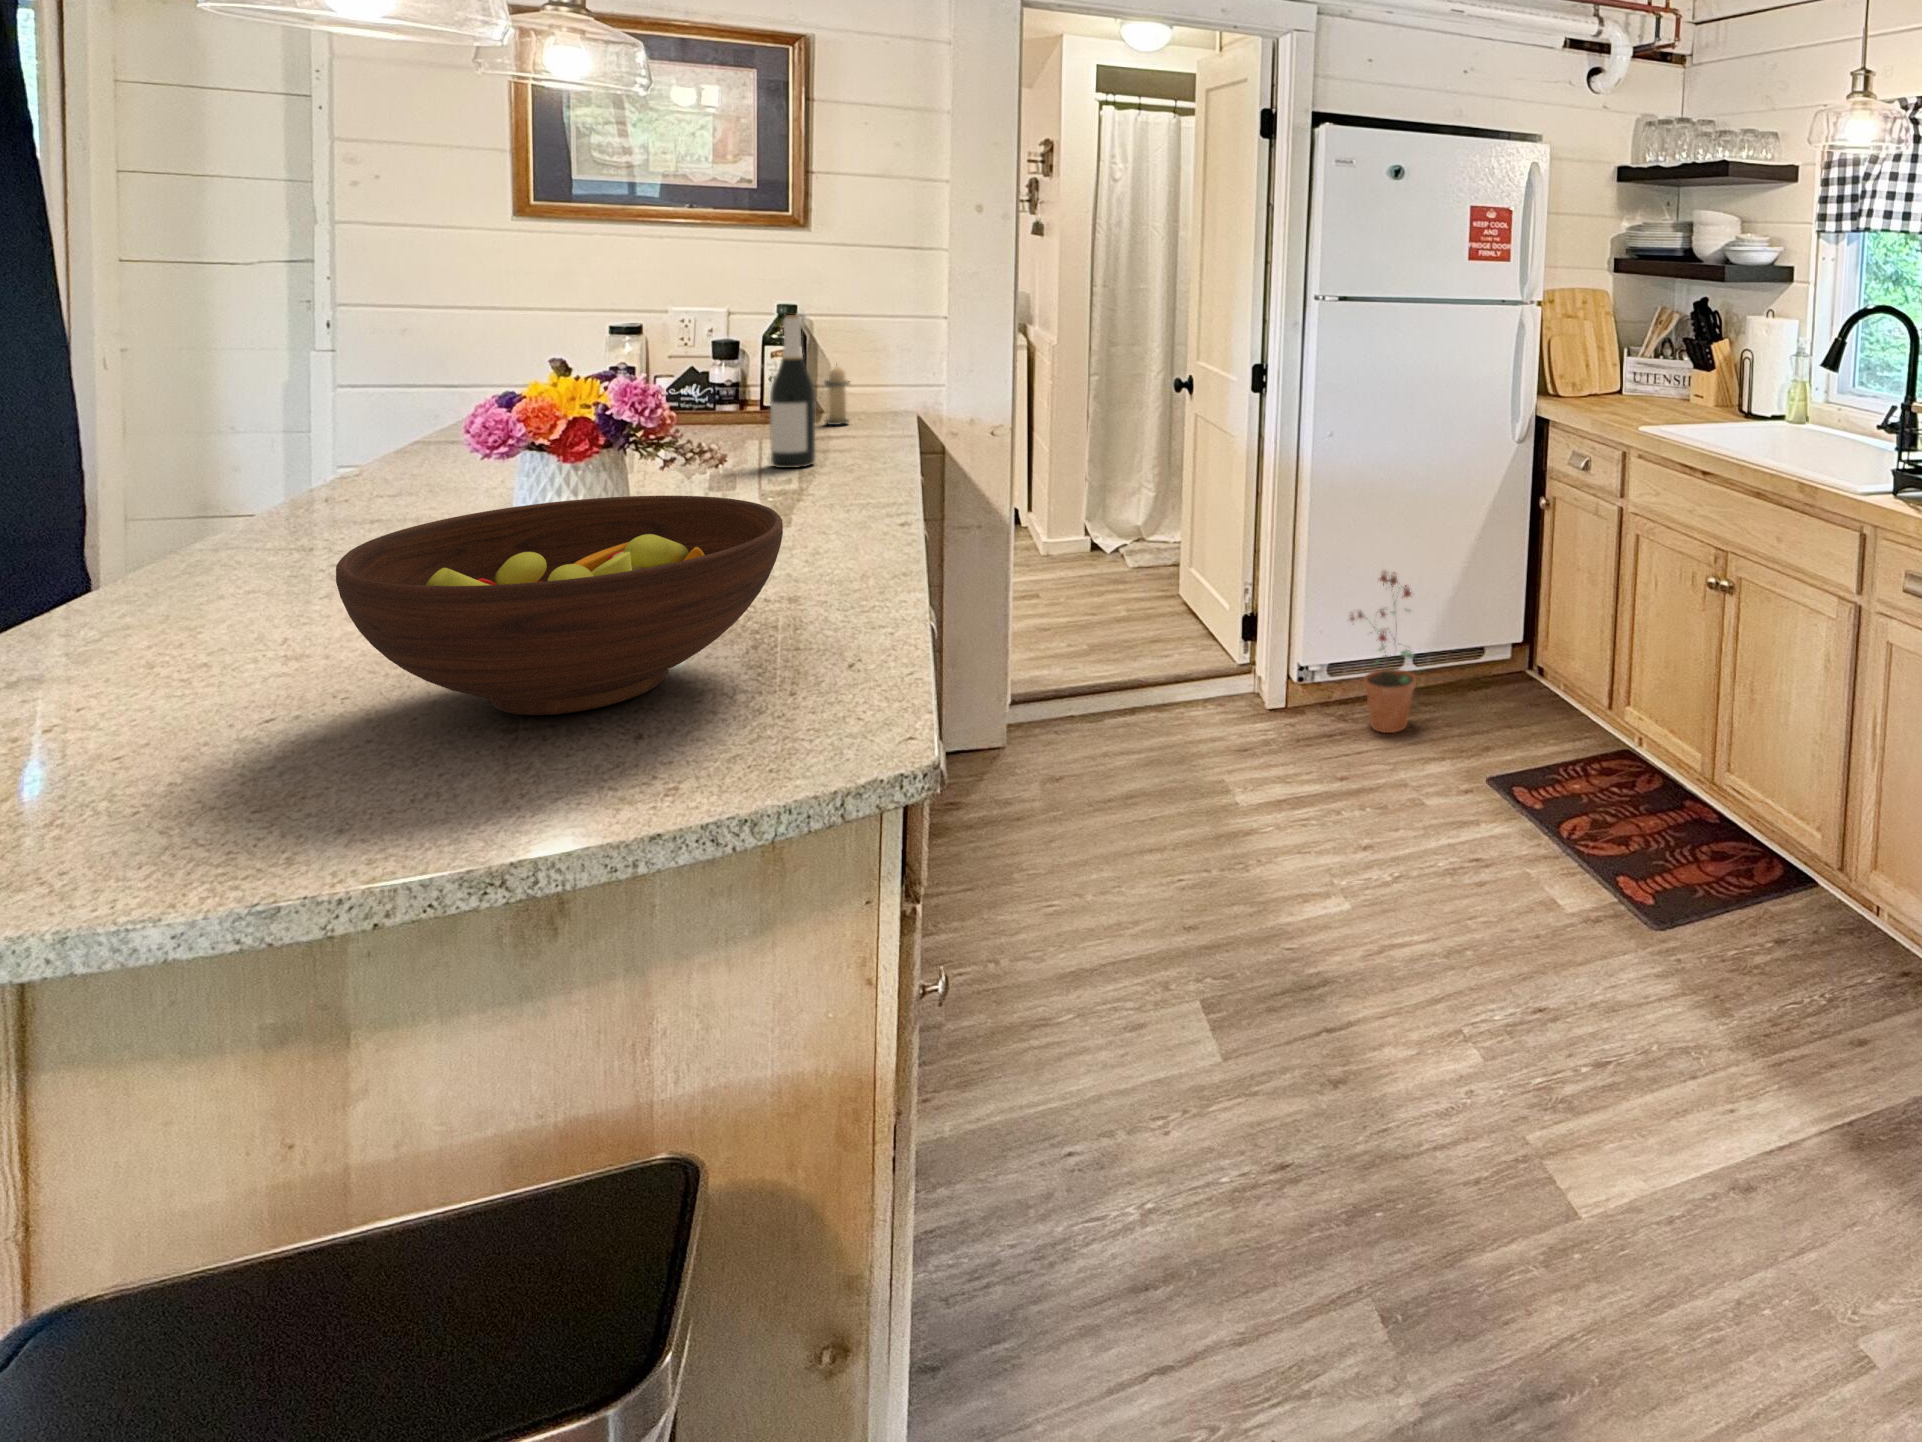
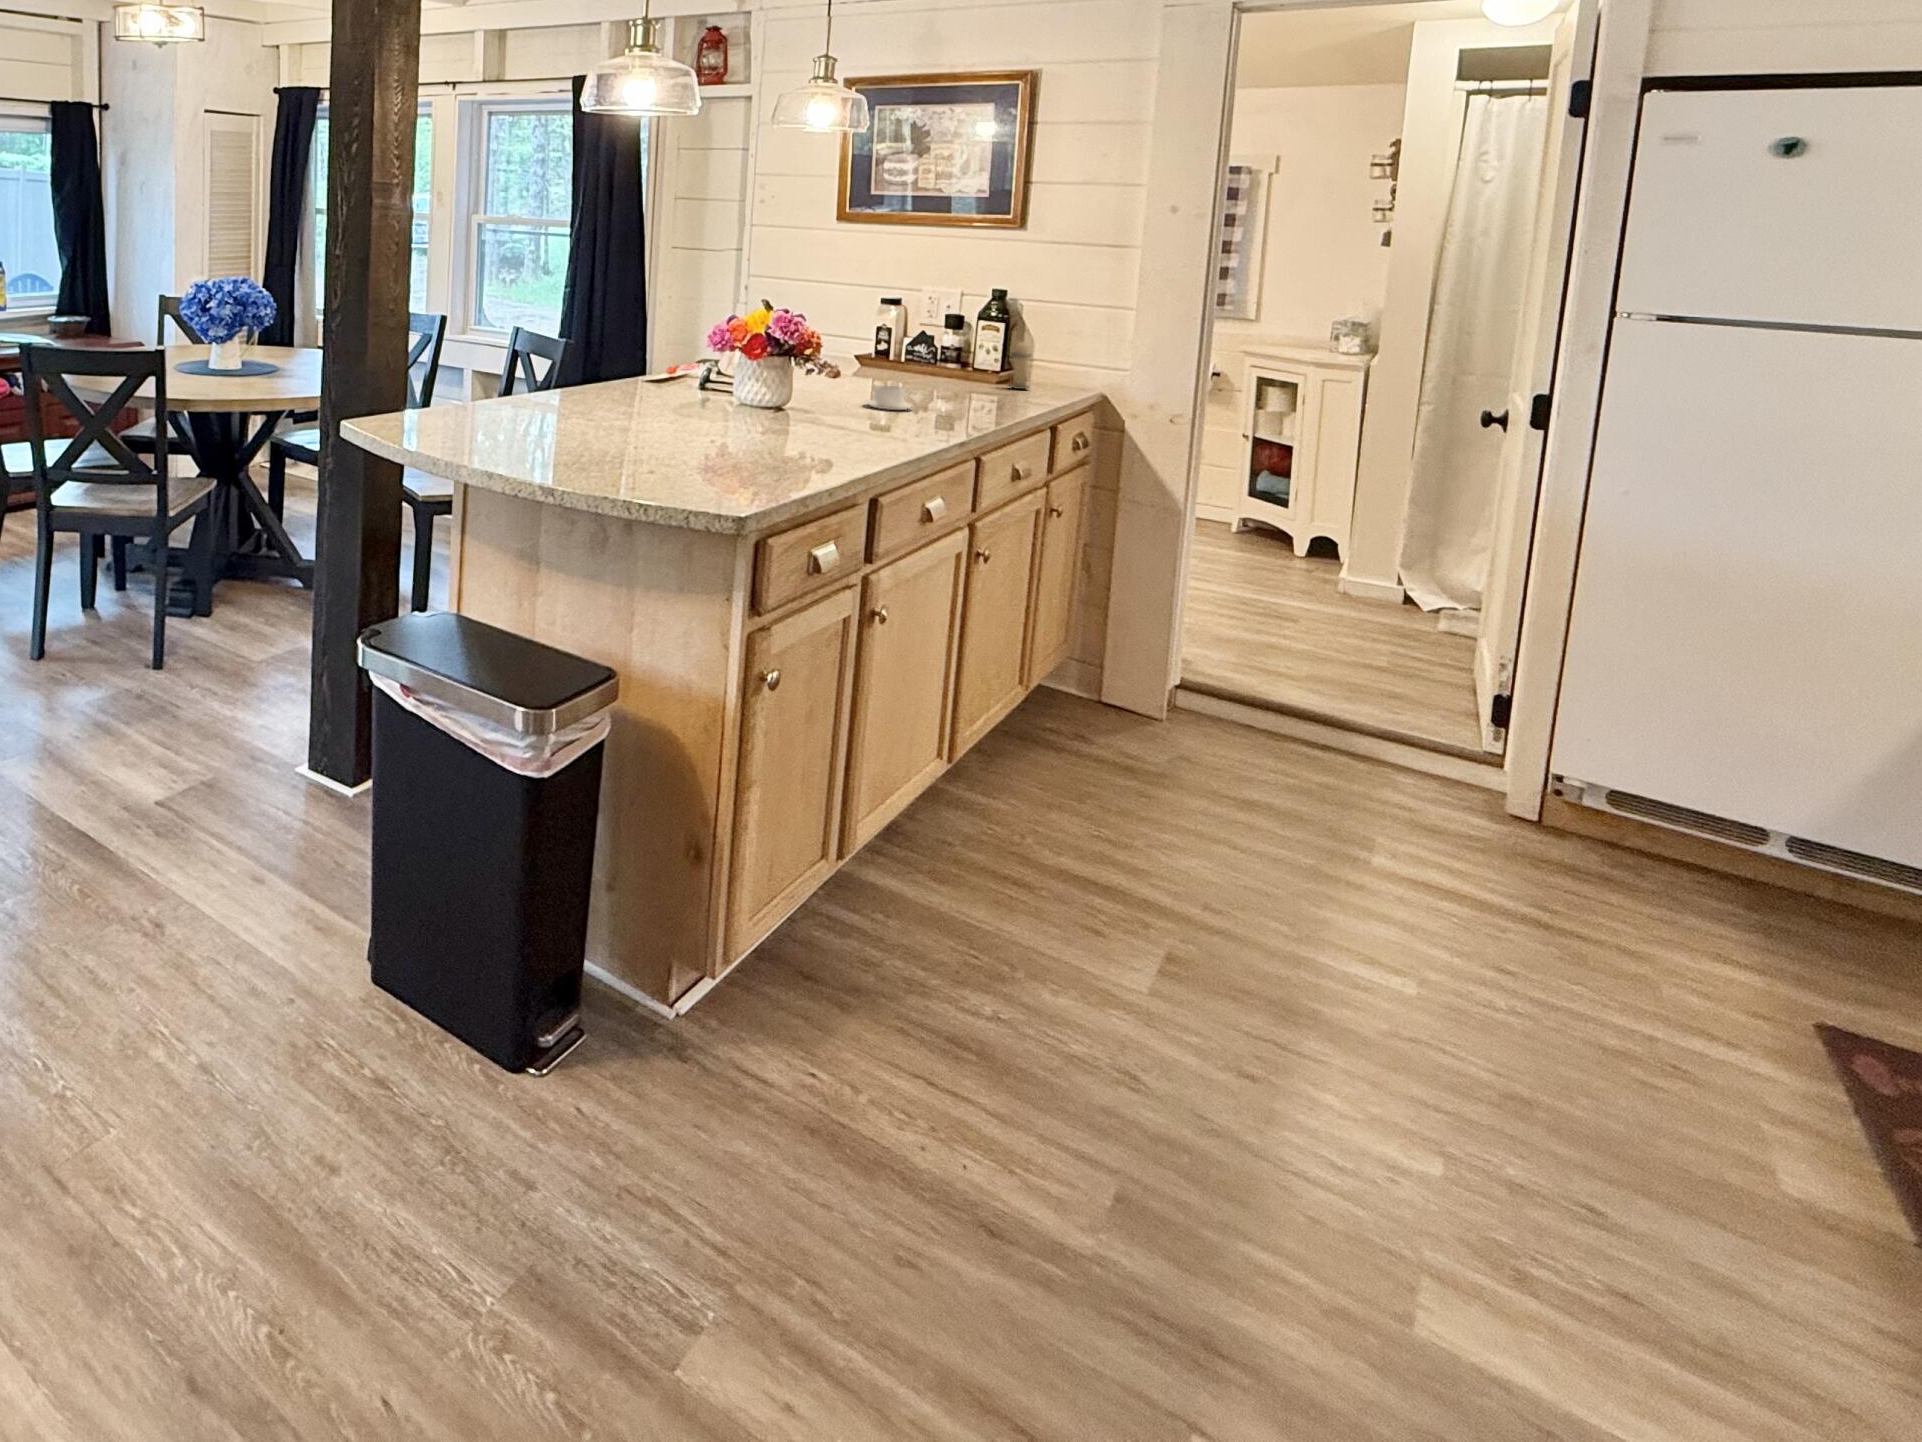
wine bottle: present [770,315,816,468] -> none [922,290,957,405]
coffee cup: none [710,454,787,490] -> present [866,385,913,410]
fruit bowl: present [336,496,783,715] -> none [568,361,758,464]
potted plant: present [1350,572,1416,733] -> none [1630,690,1752,912]

